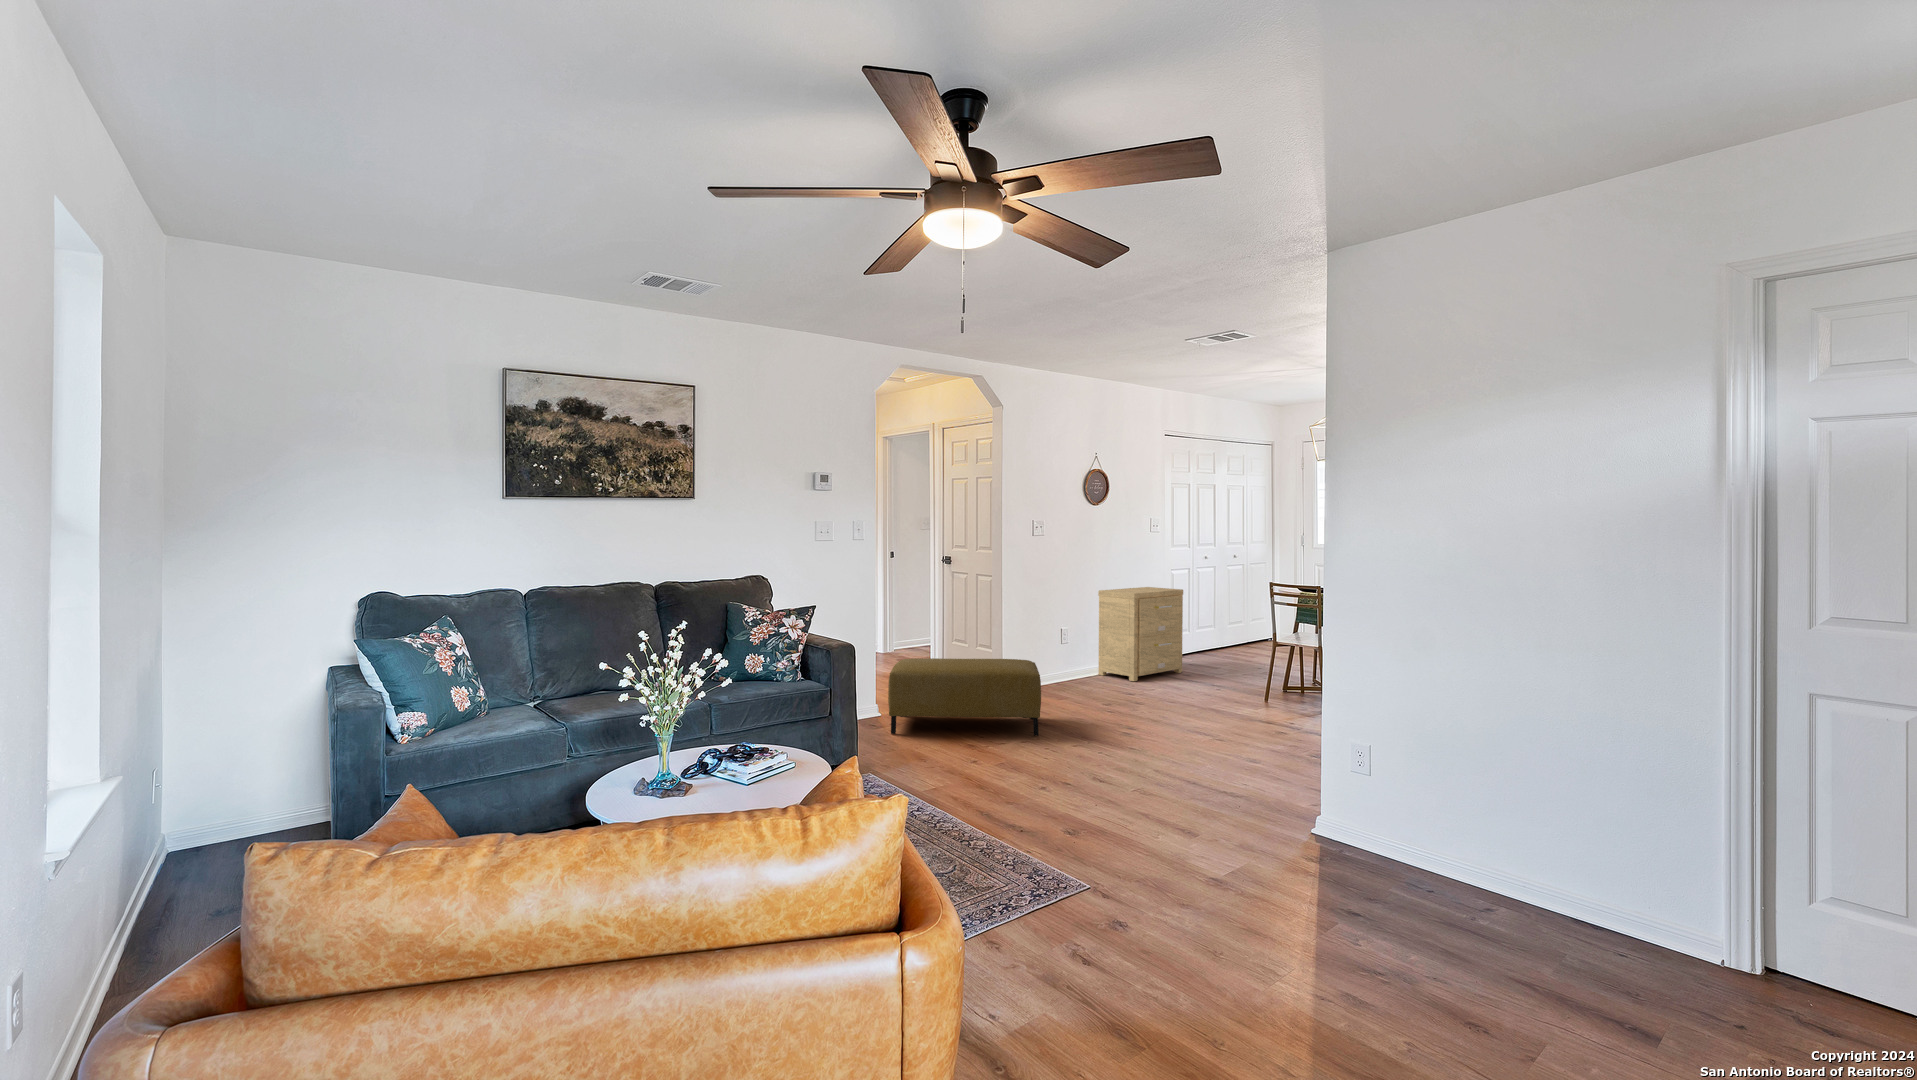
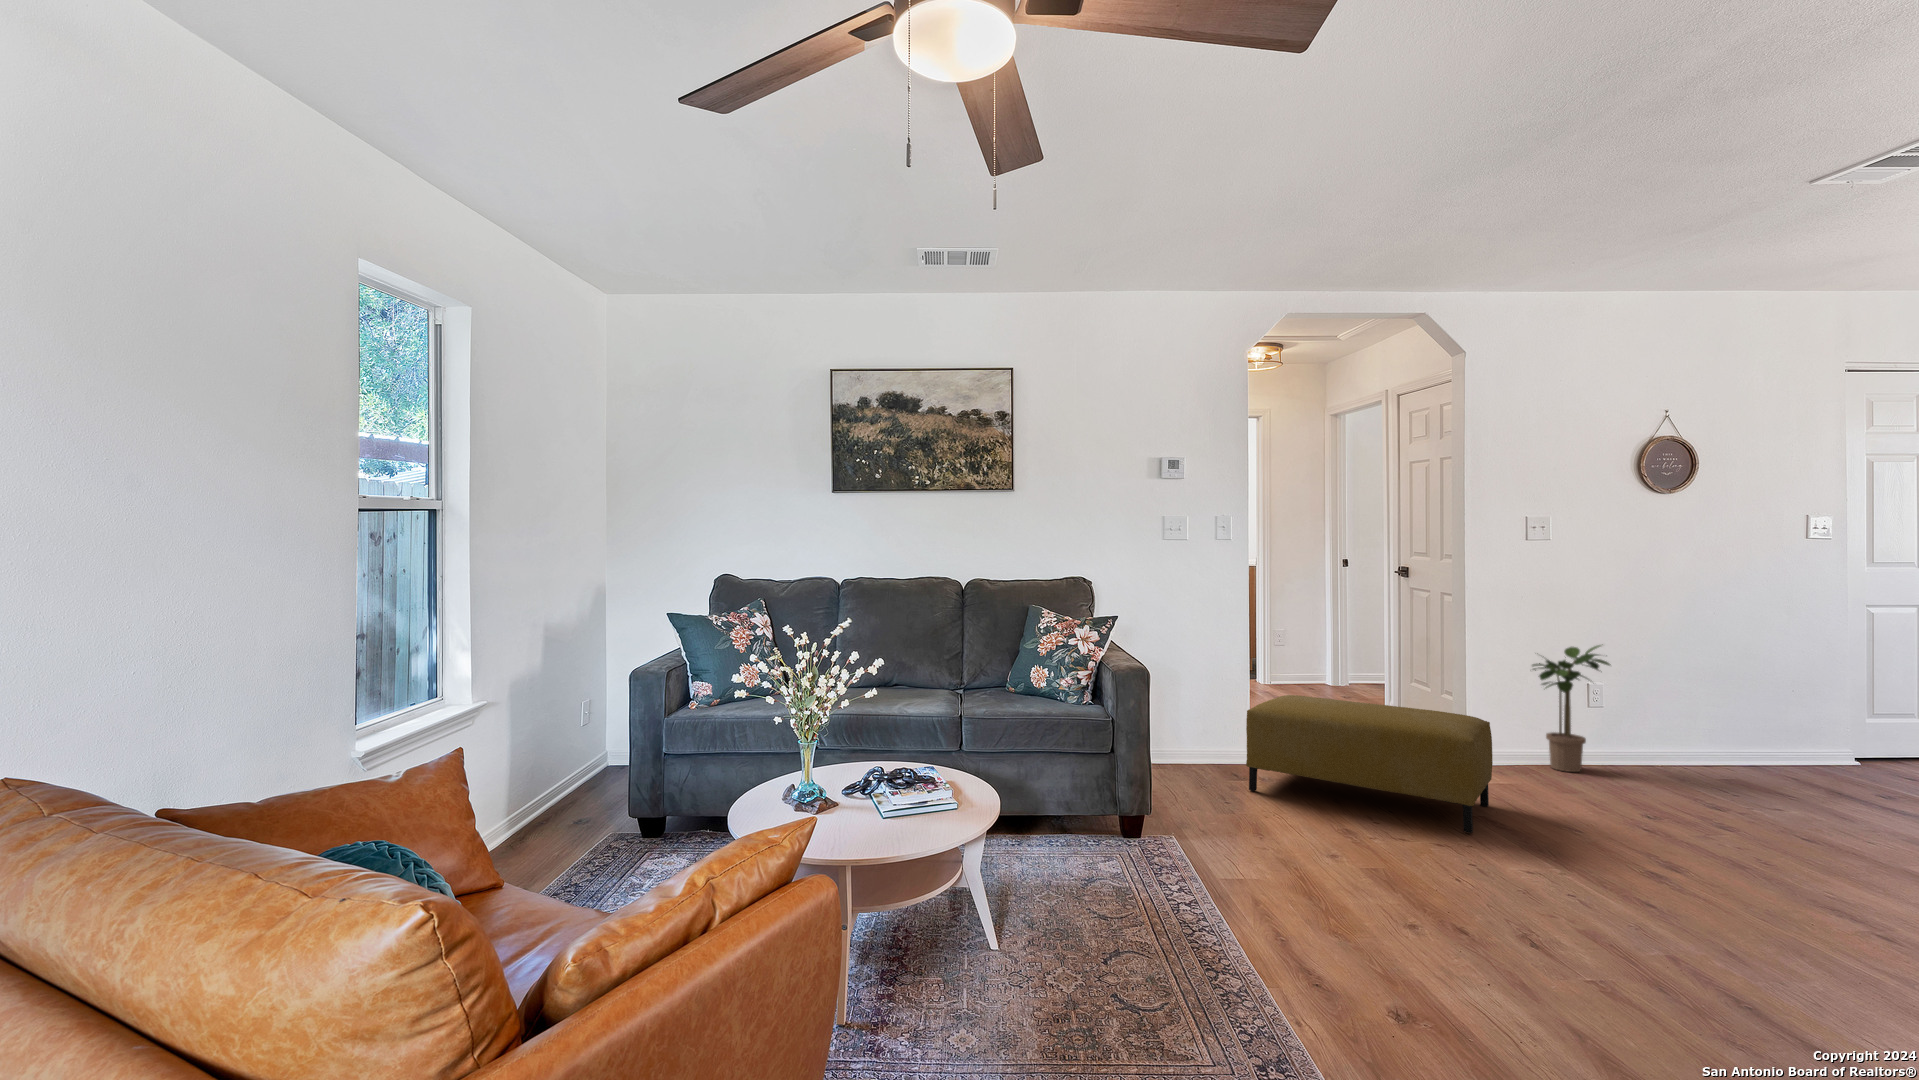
side table: present [1098,587,1183,681] -> none [1662,623,1858,775]
potted plant: none [1037,606,1082,691] -> present [1532,645,1611,772]

